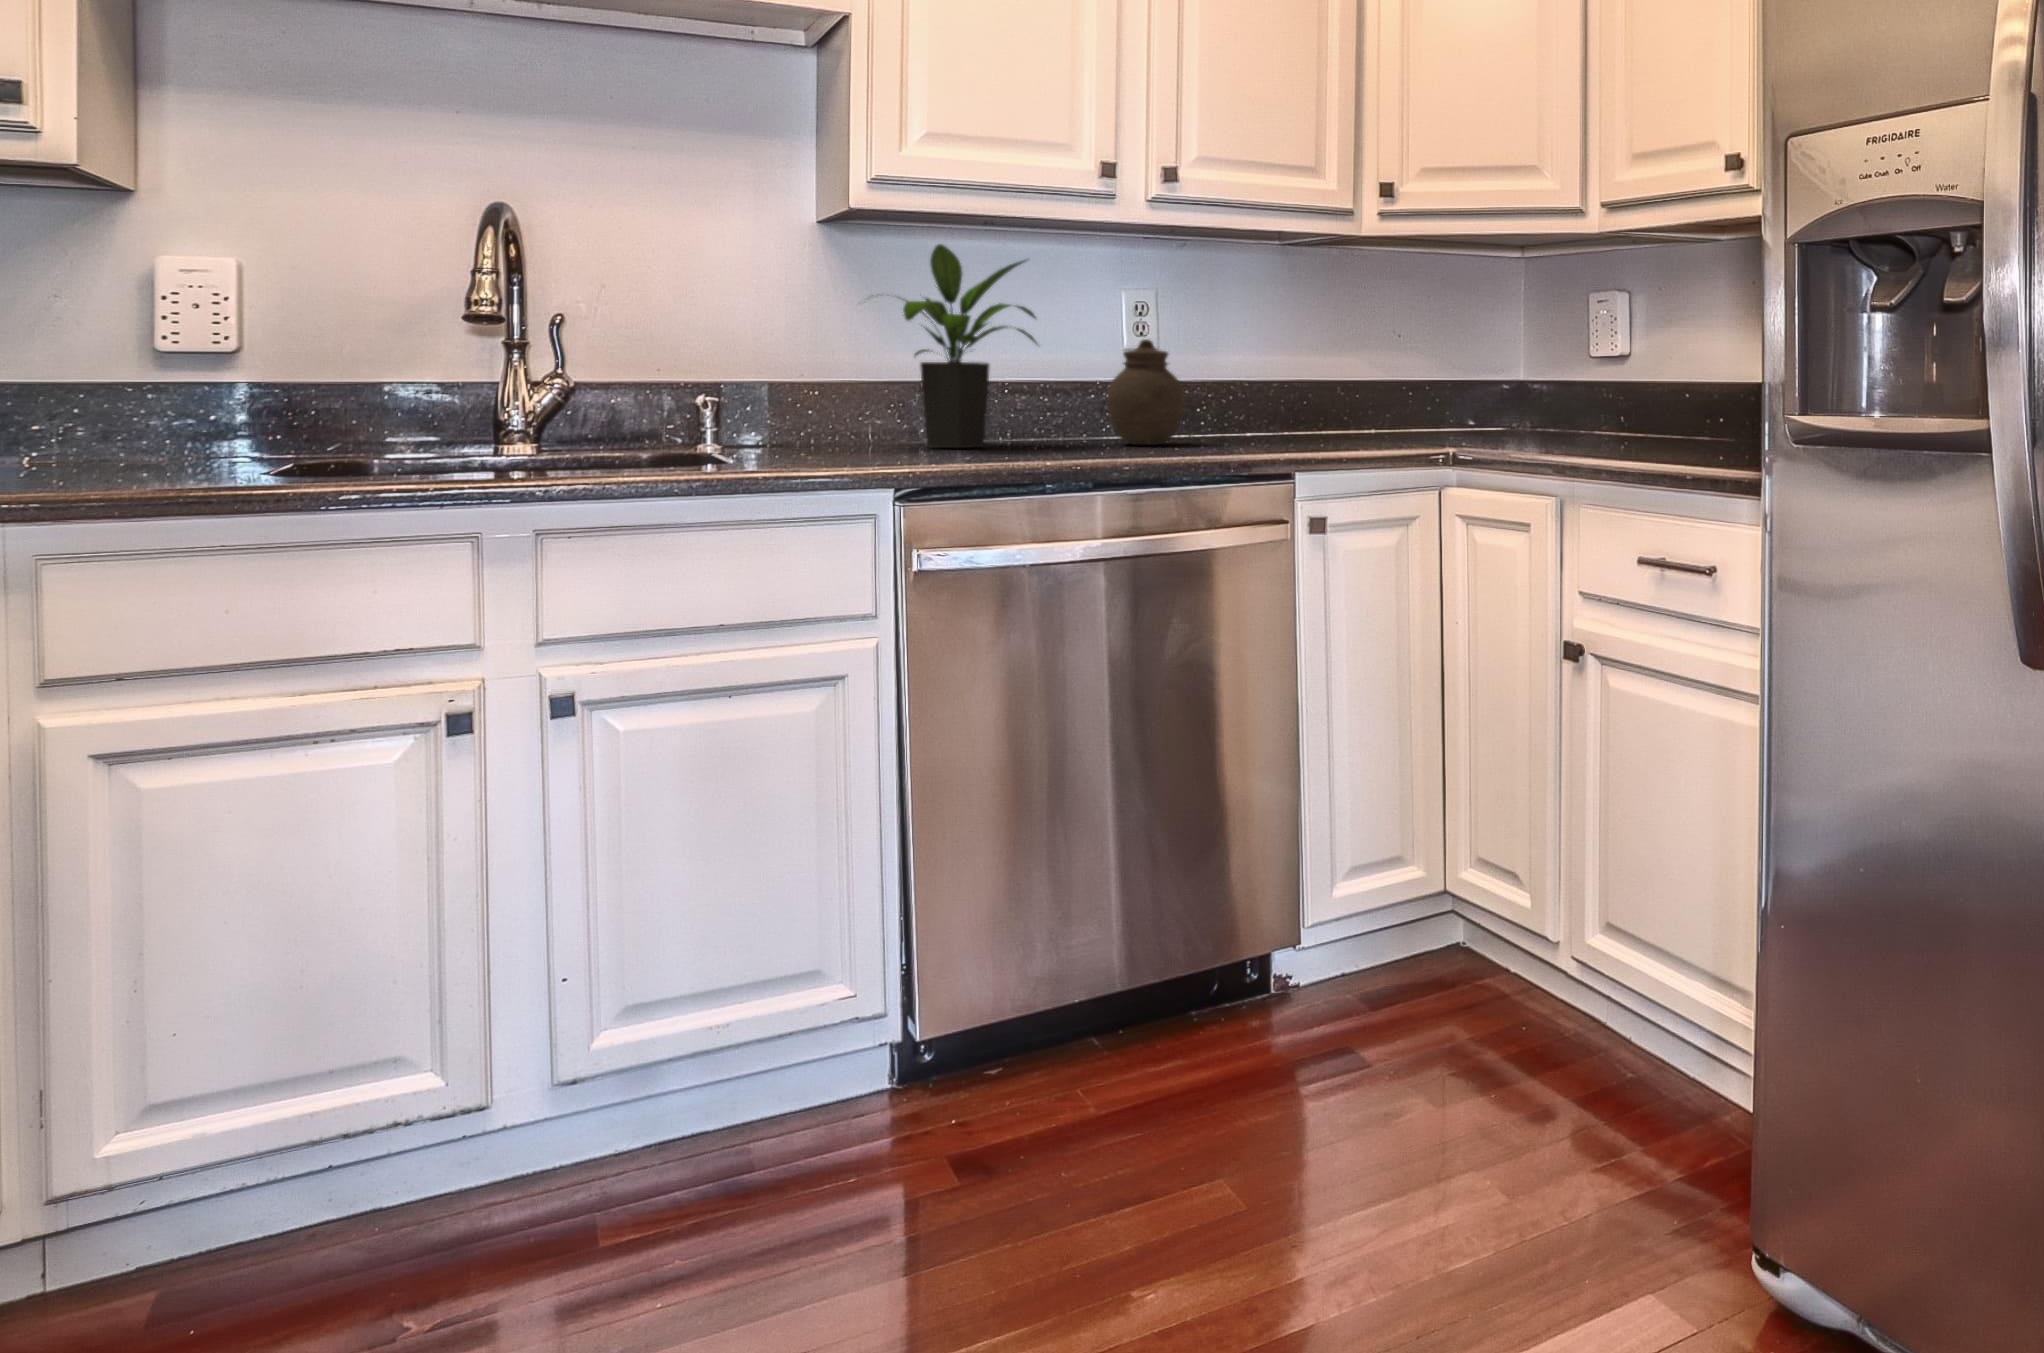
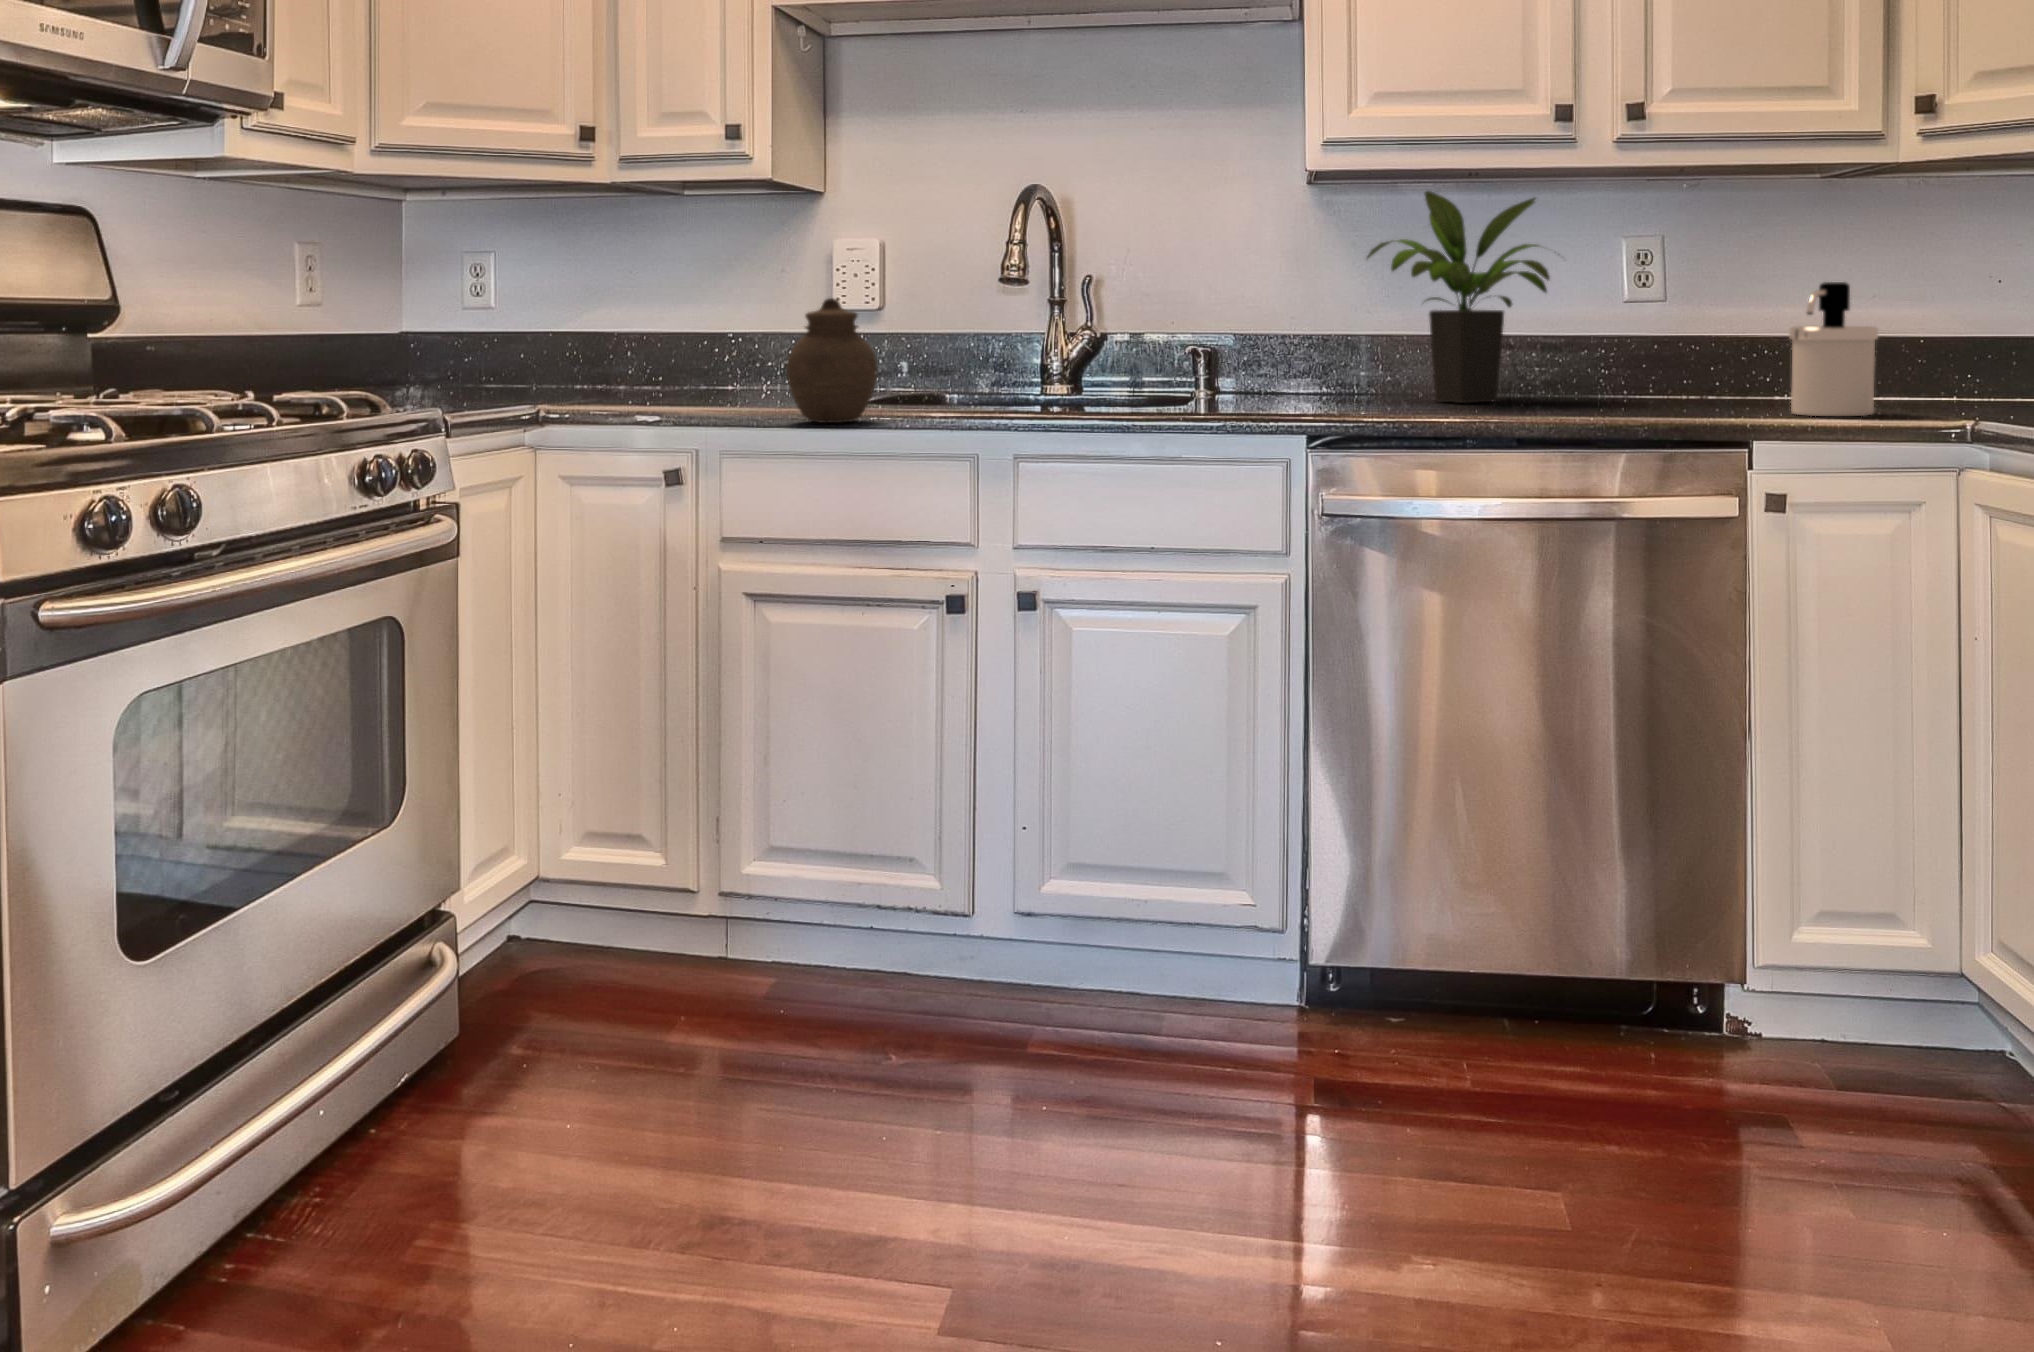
jar: present [1106,339,1185,445] -> present [787,298,878,423]
soap dispenser: none [1249,341,1315,450] -> present [1789,282,1878,416]

